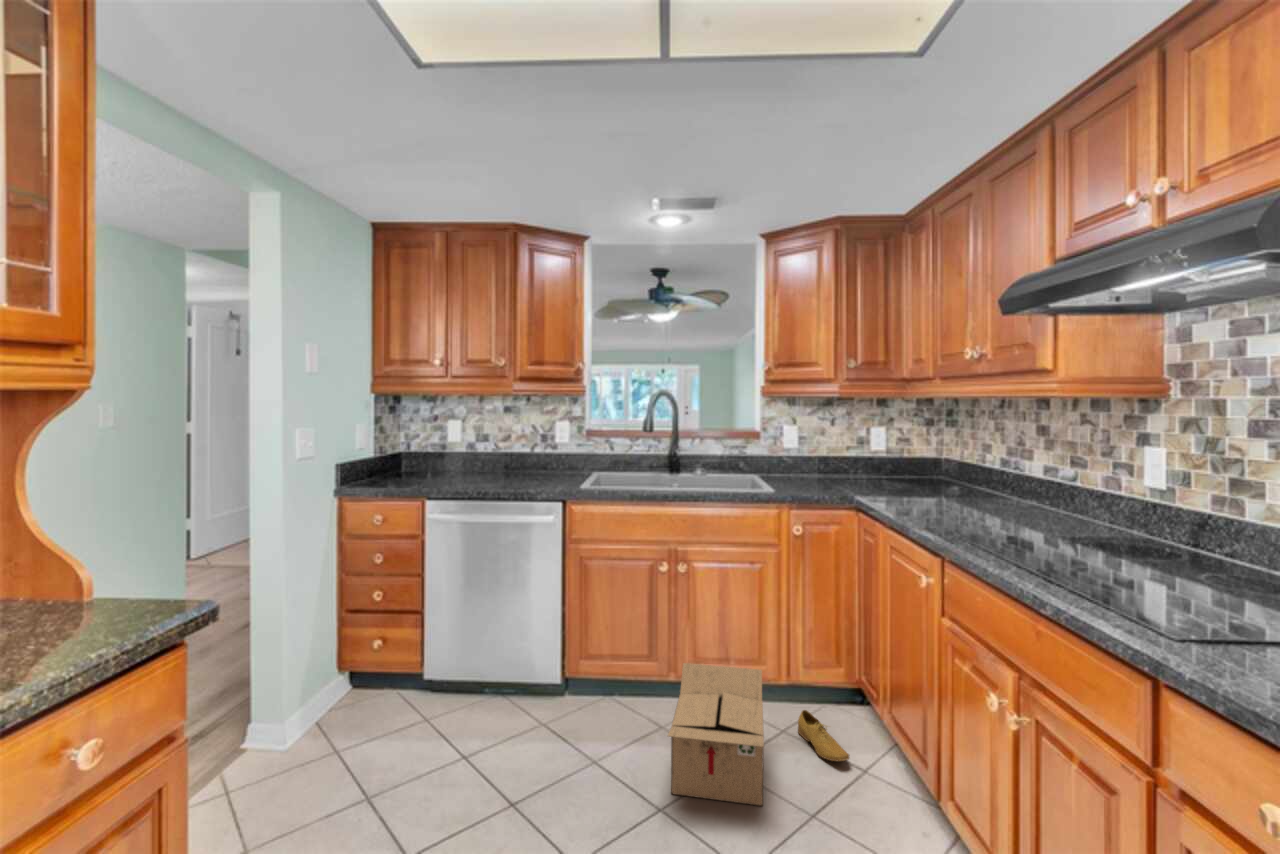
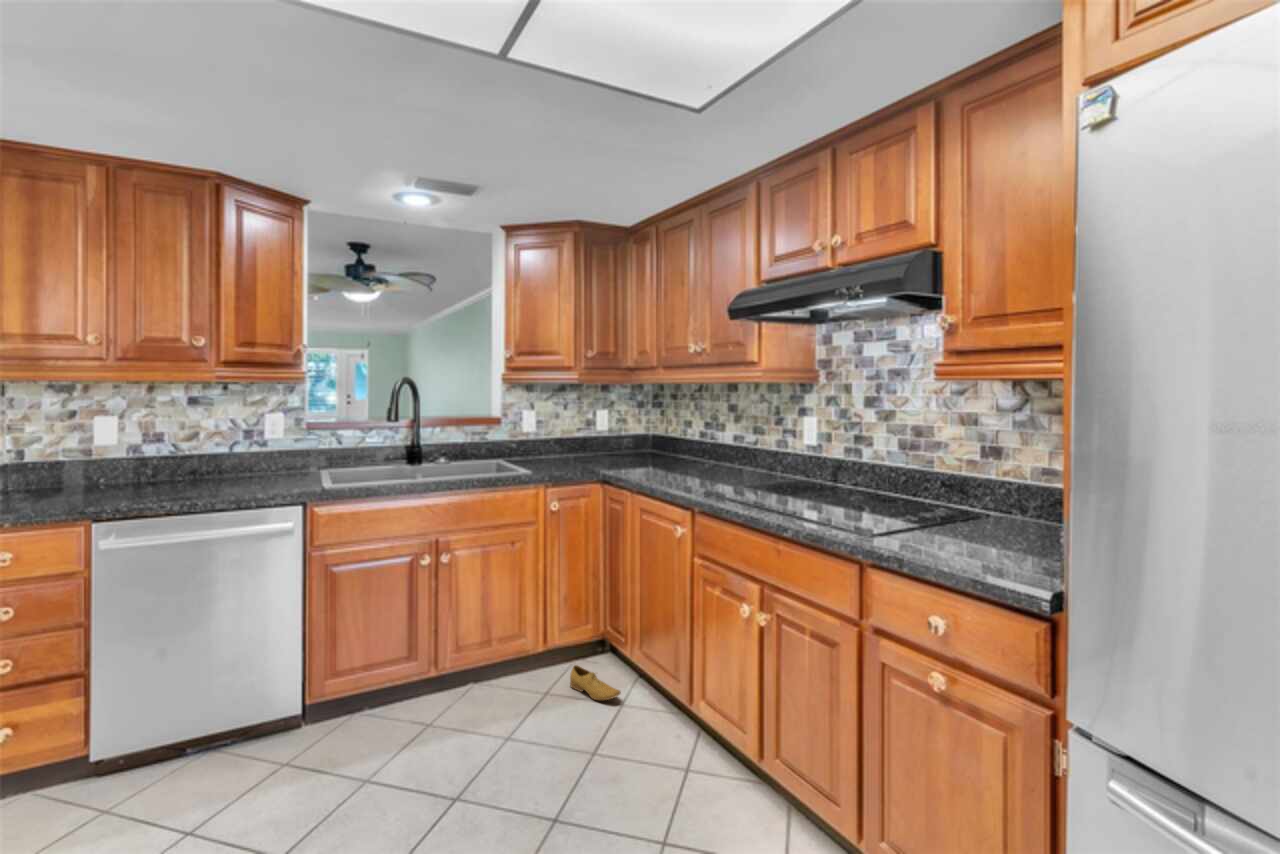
cardboard box: present [668,663,764,806] -> none [467,637,570,774]

